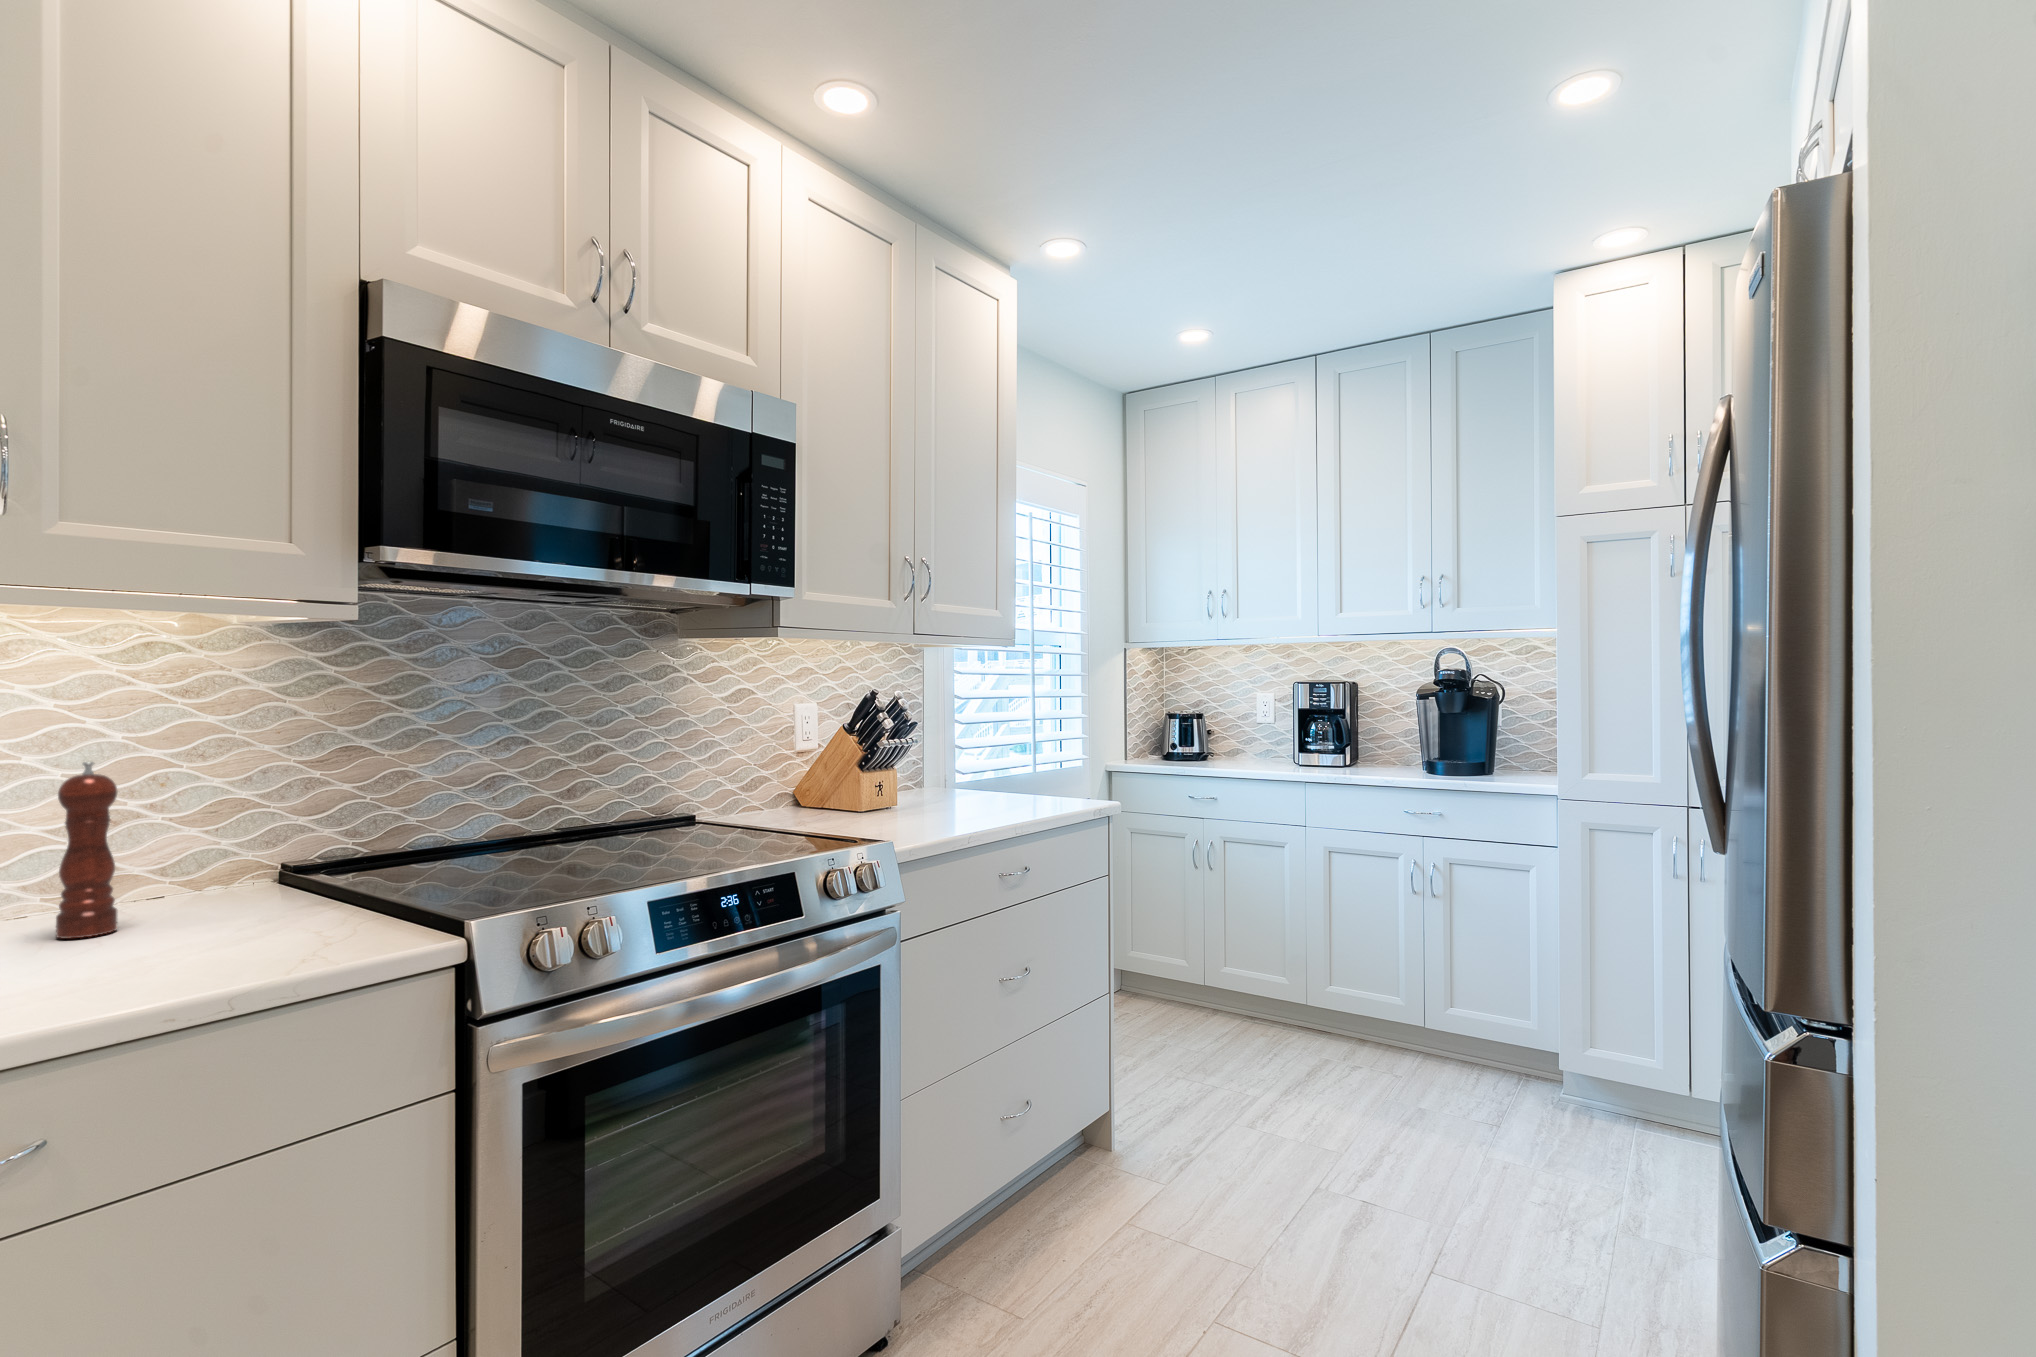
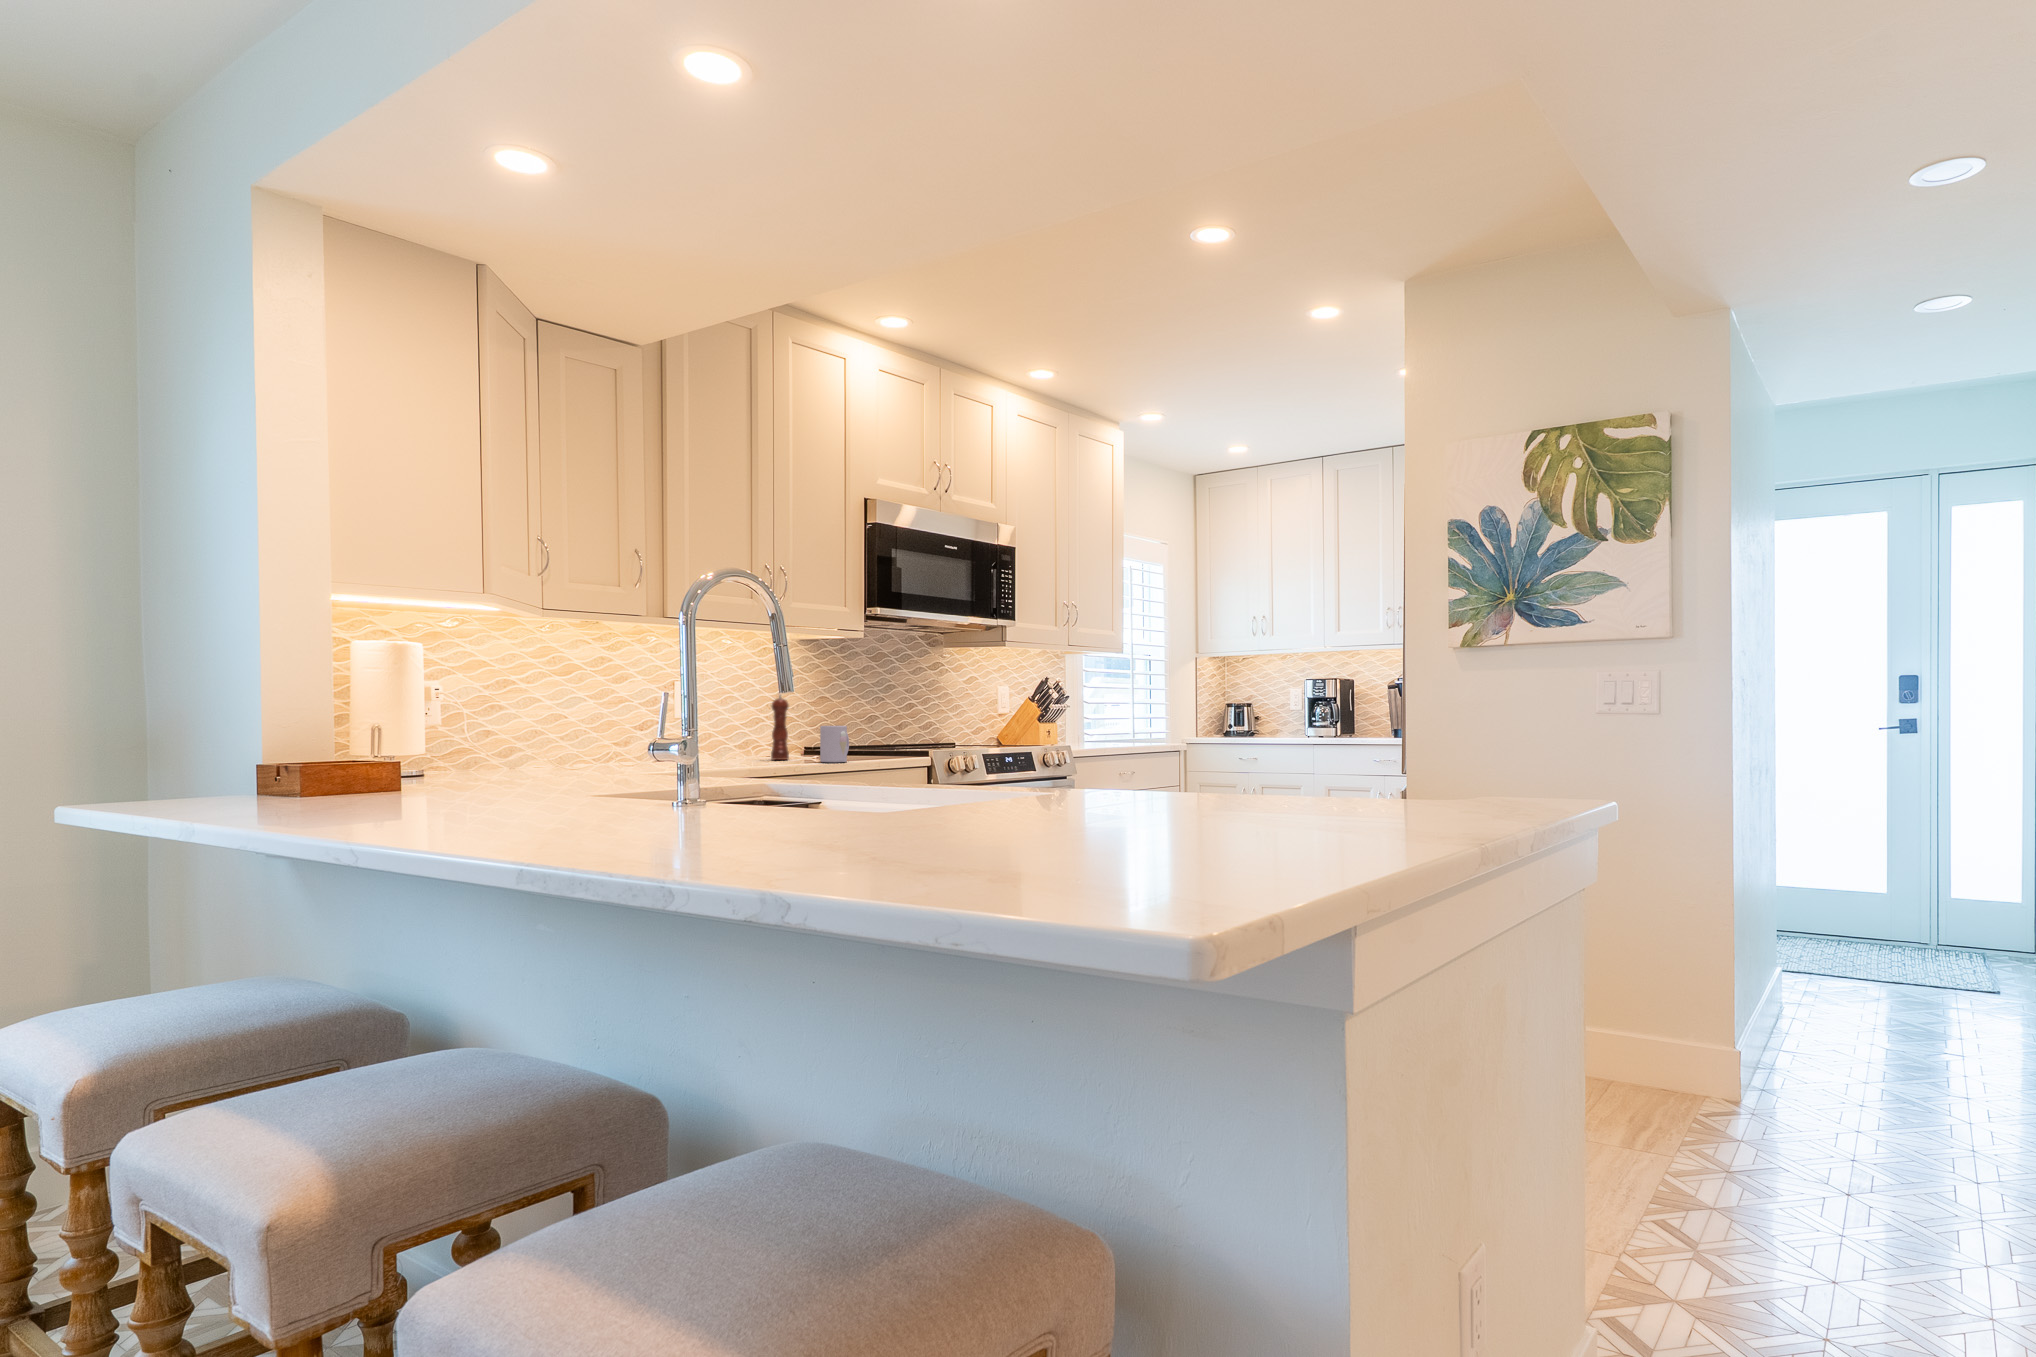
mug: none [107,859,222,975] -> present [820,726,849,762]

